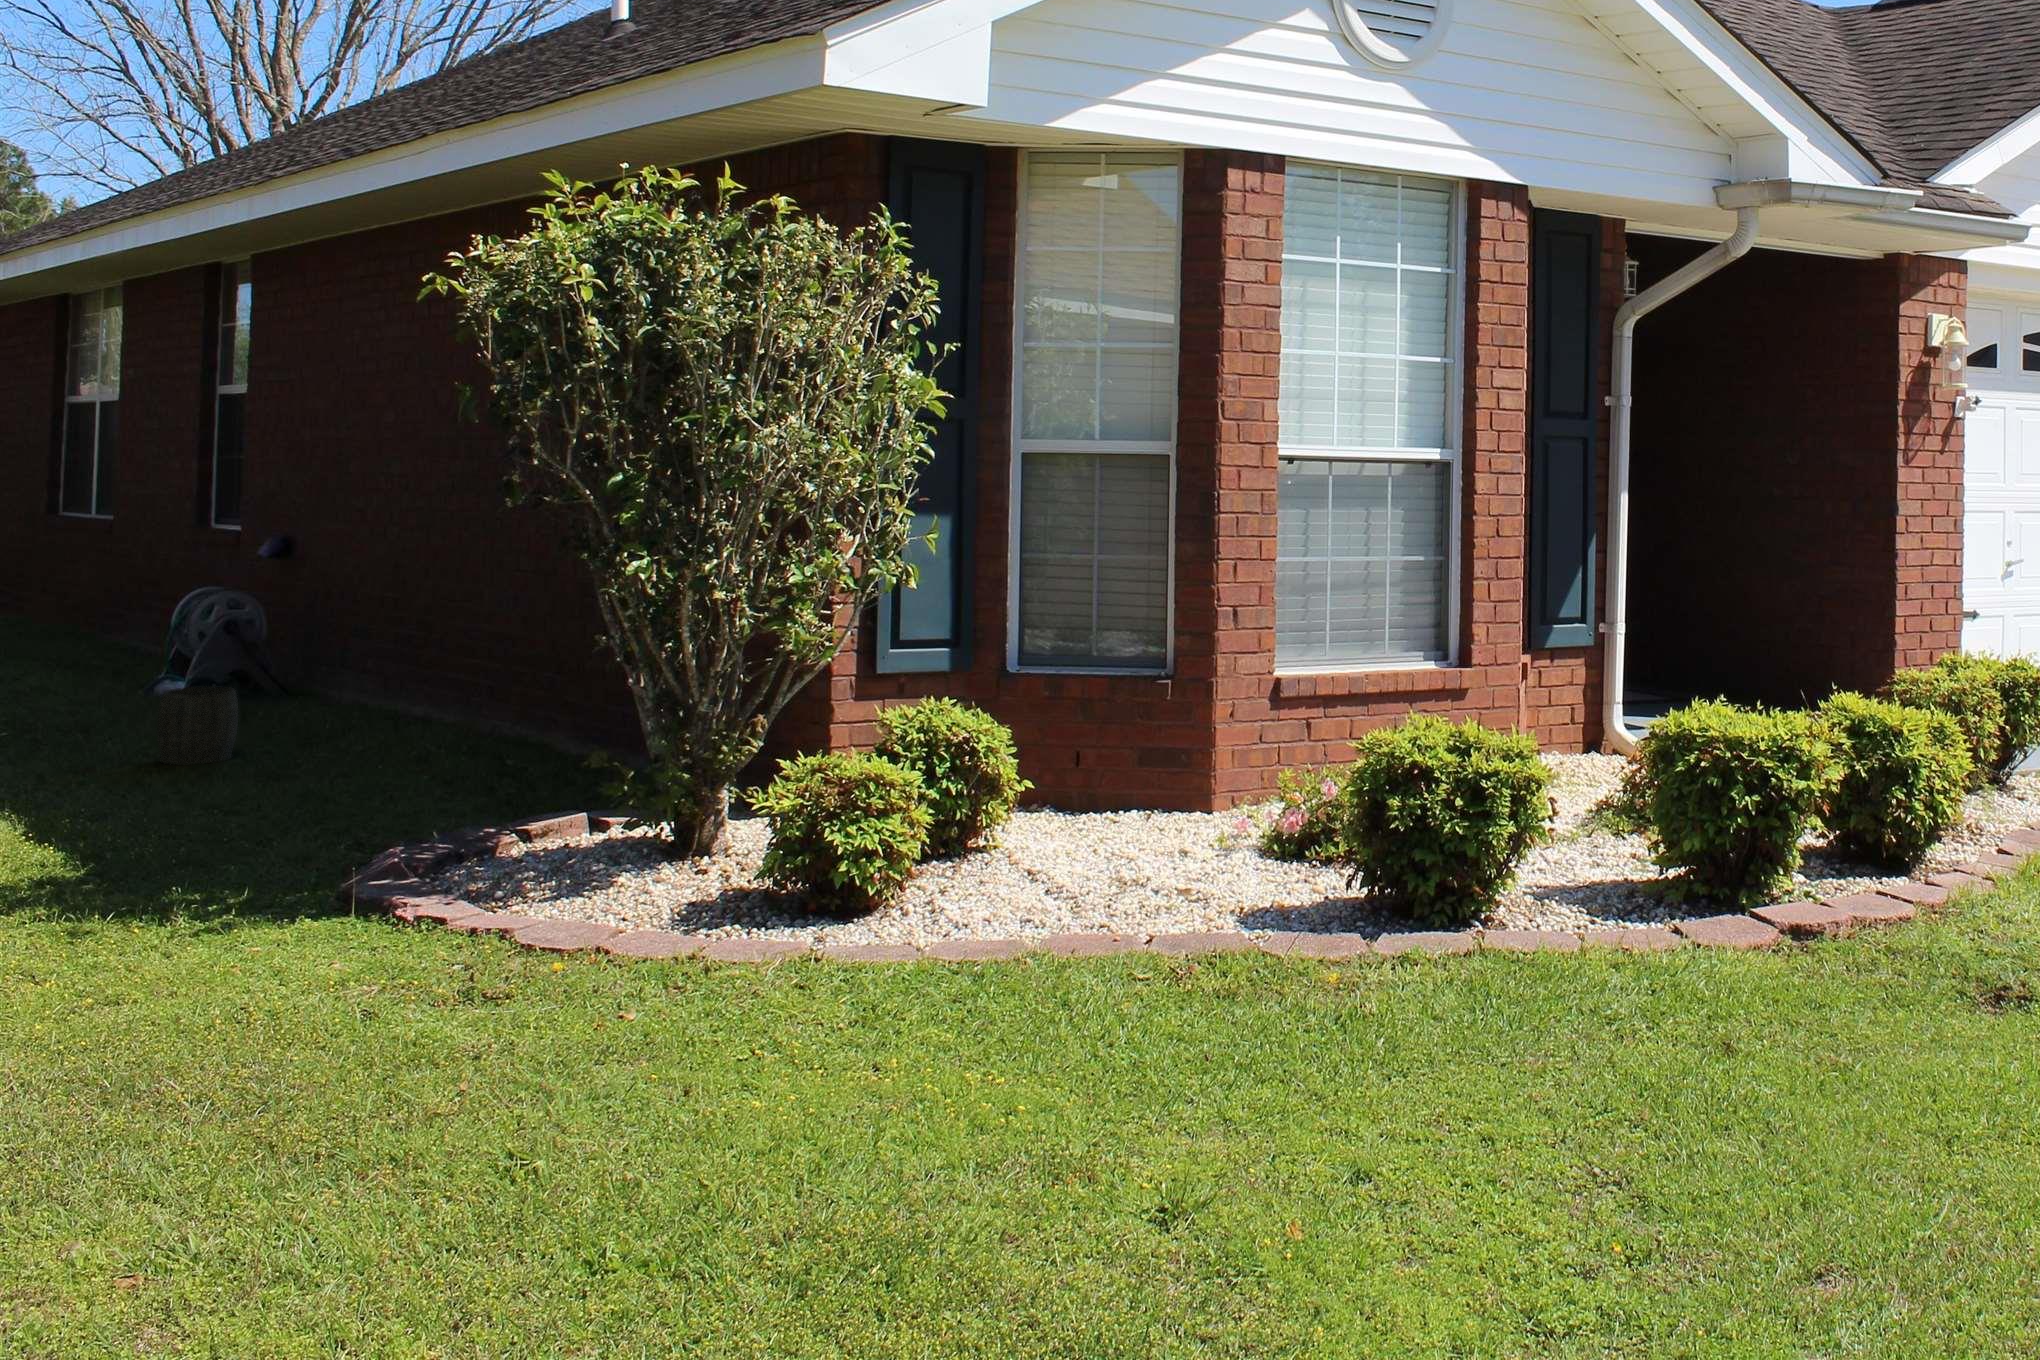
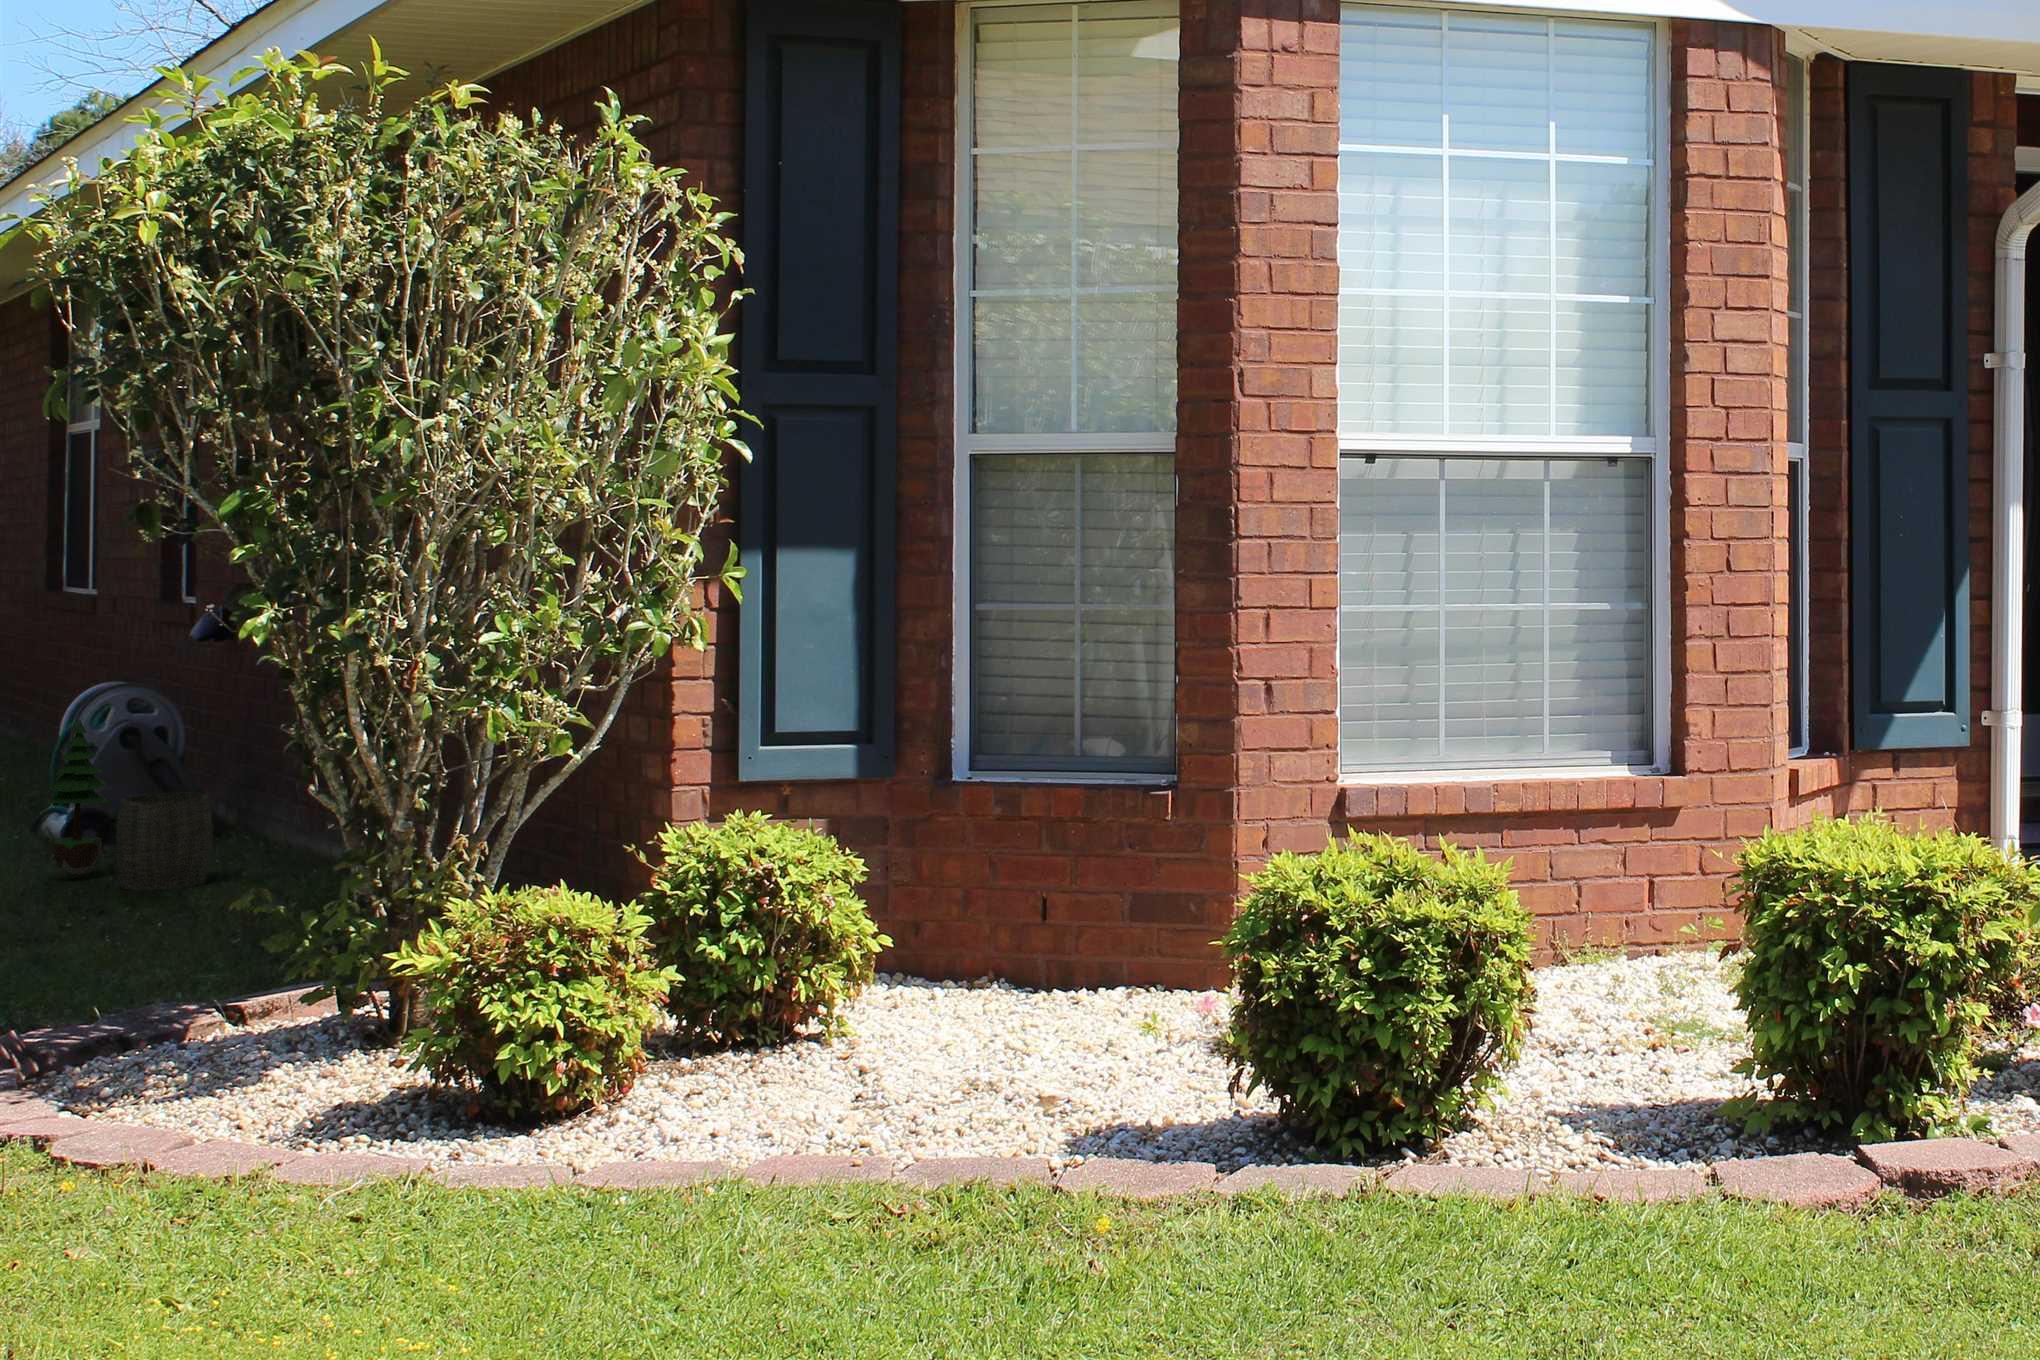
potted tree: none [78,628,133,757] -> present [45,719,108,879]

